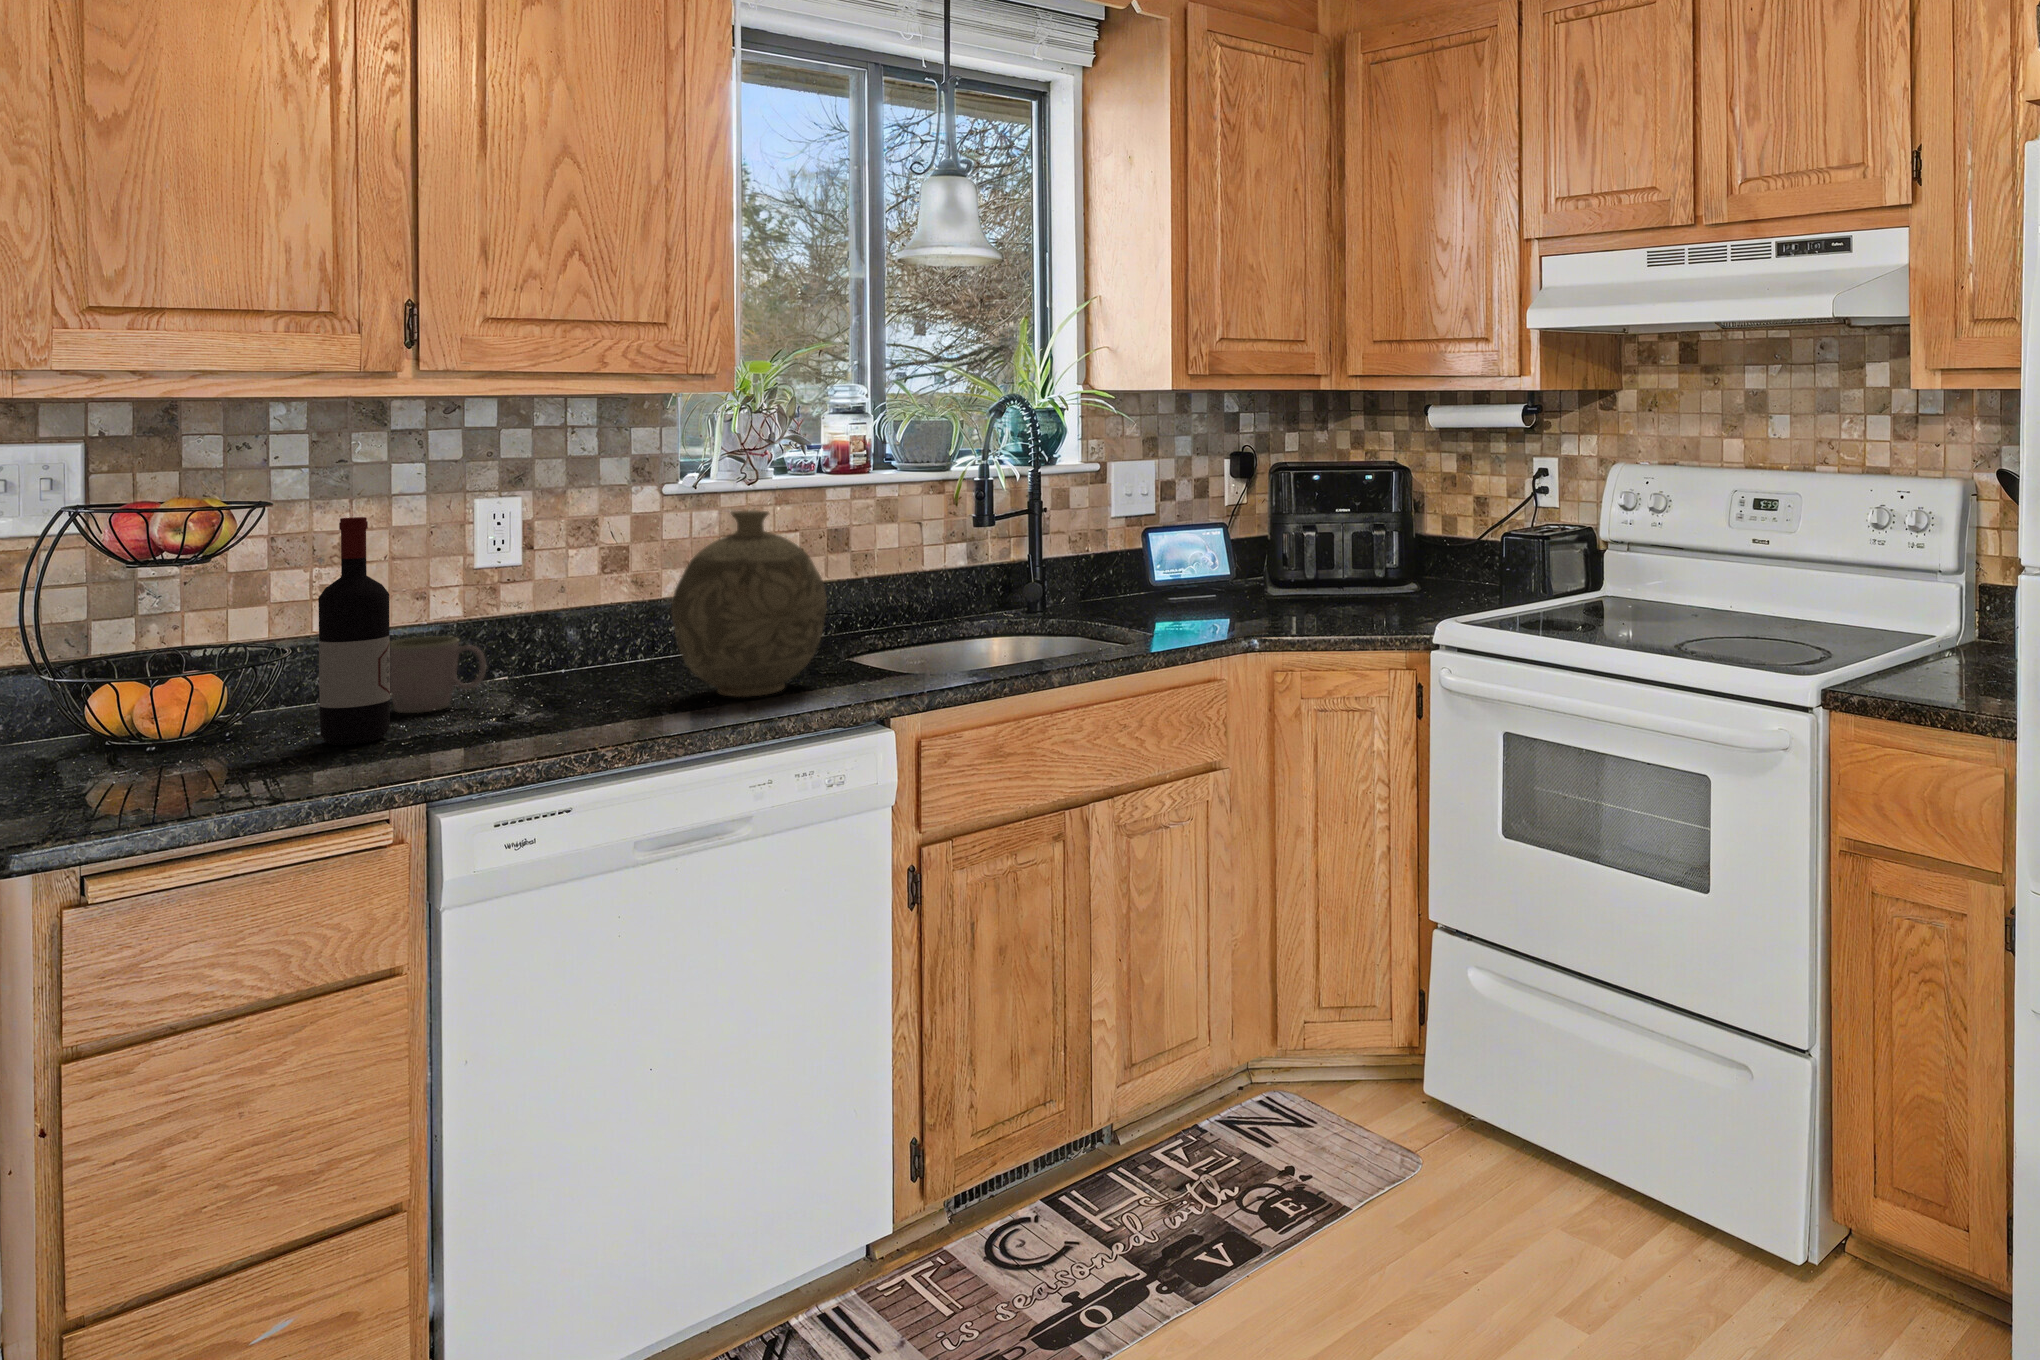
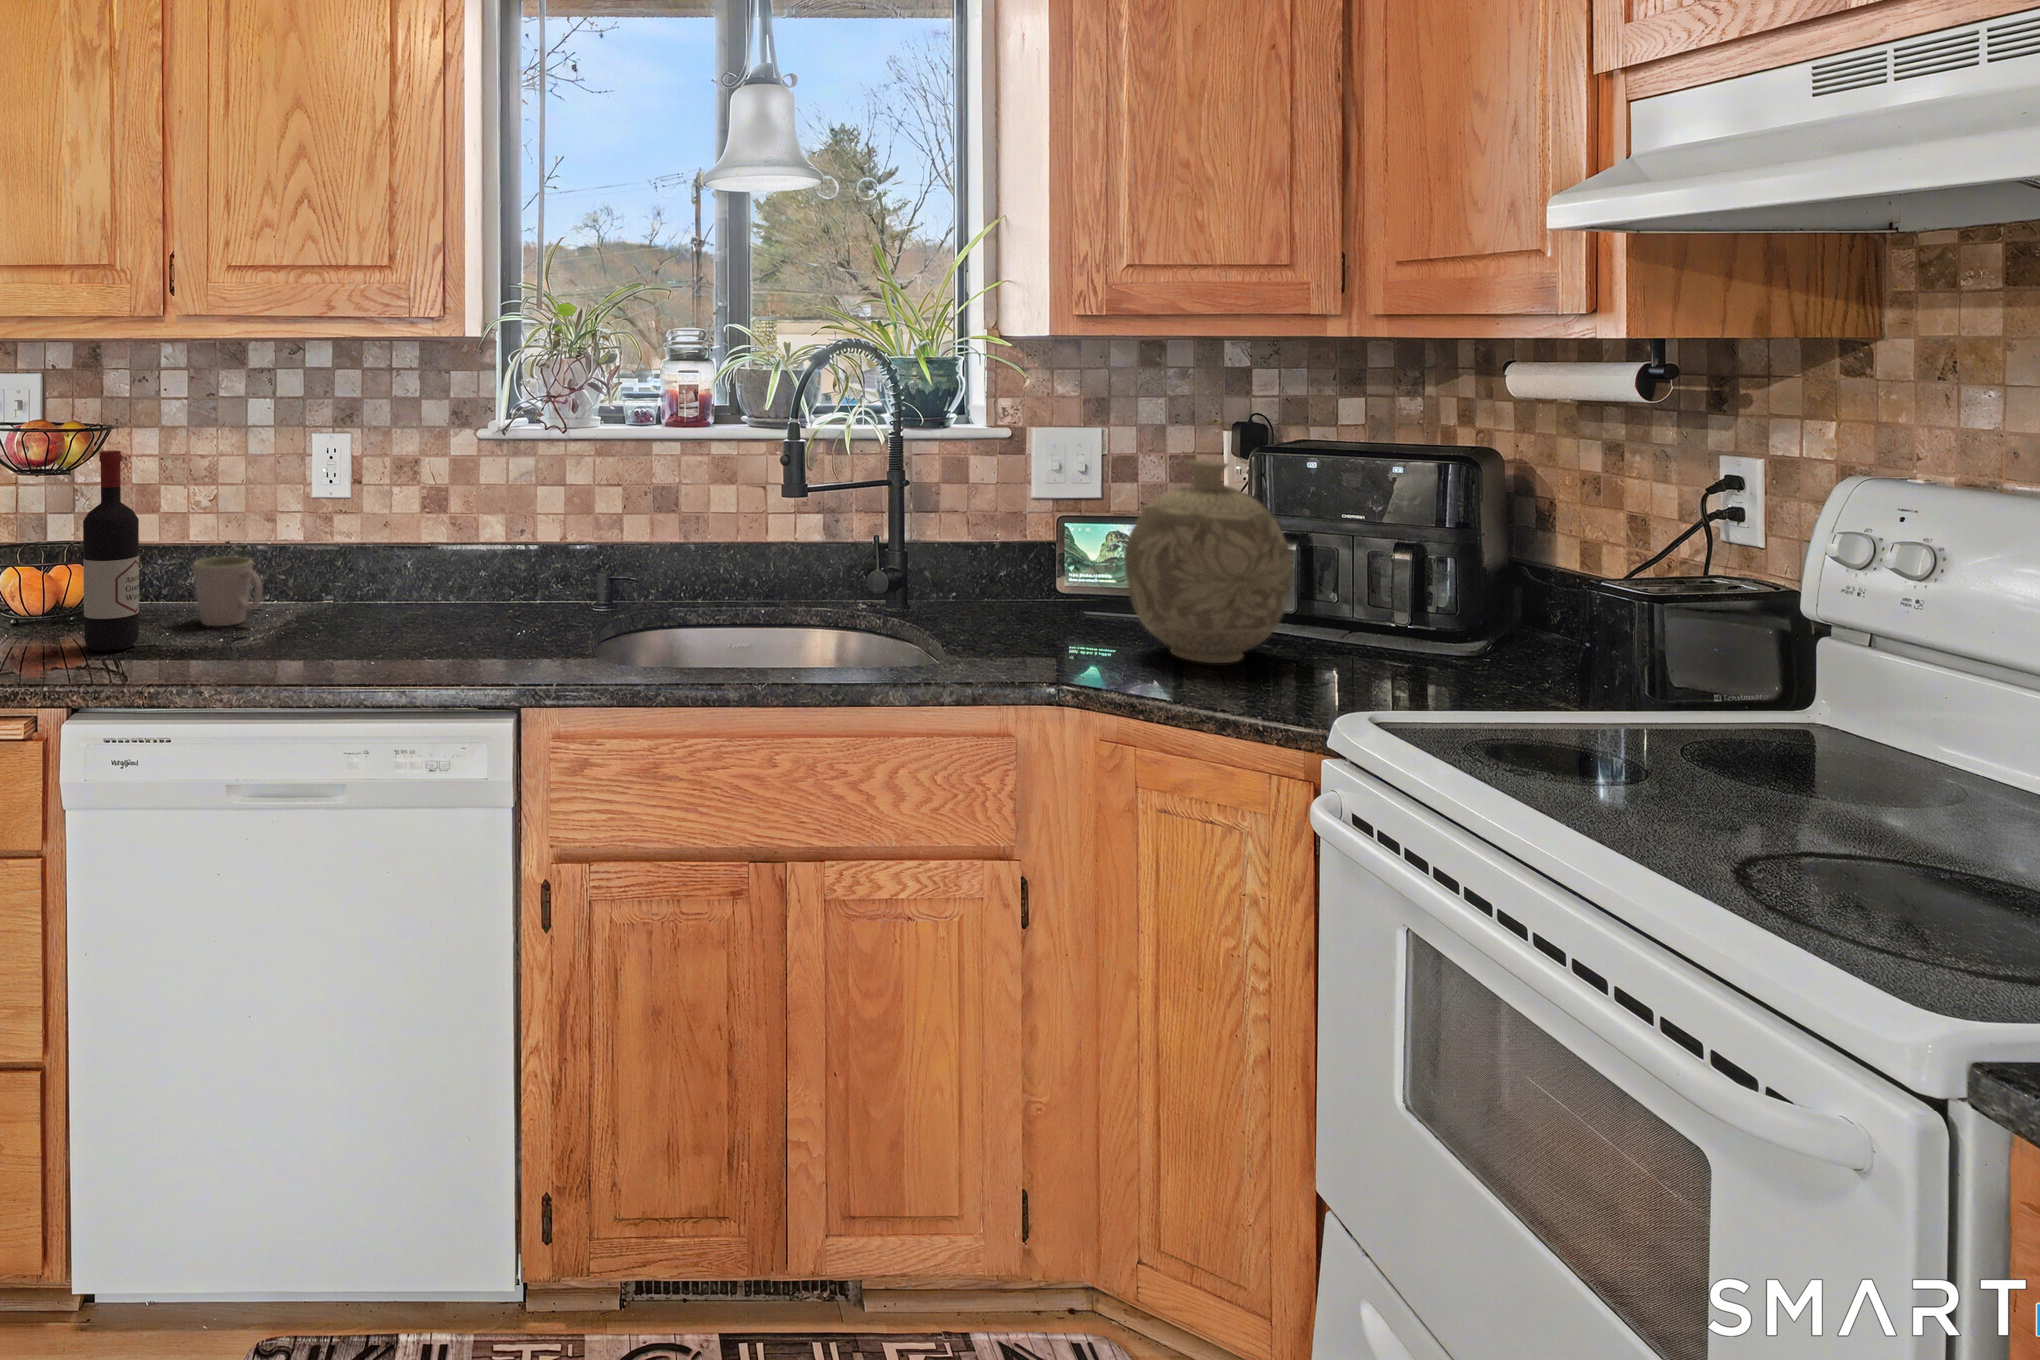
decorative vase: present [672,510,827,697] -> present [1124,460,1293,663]

